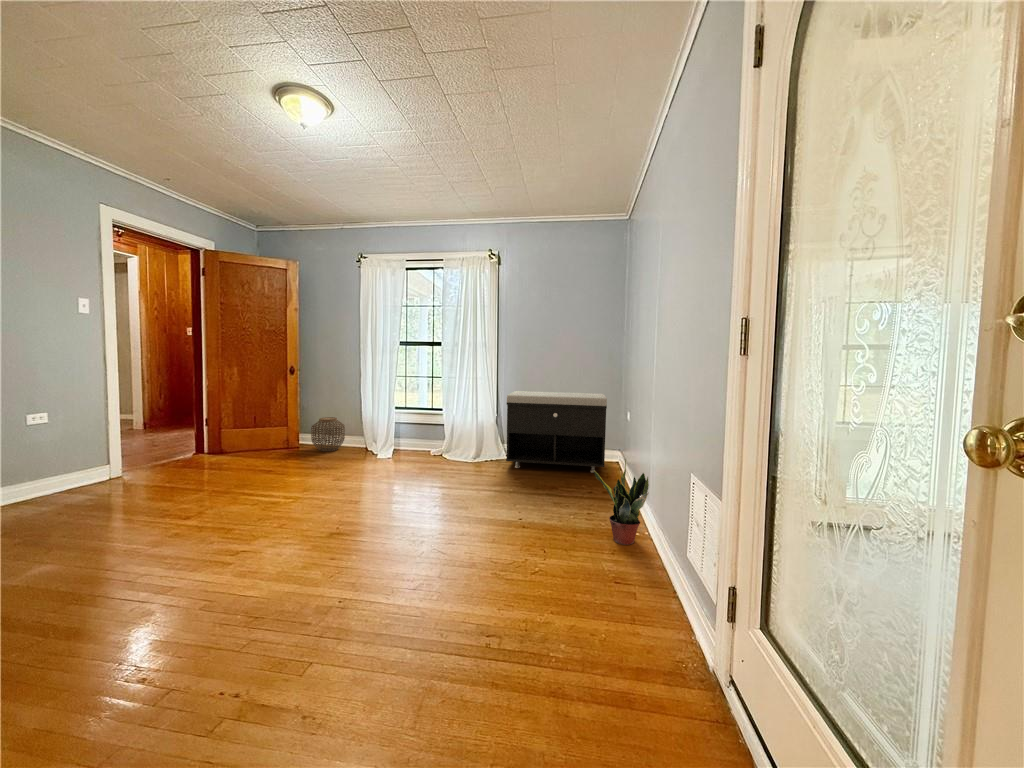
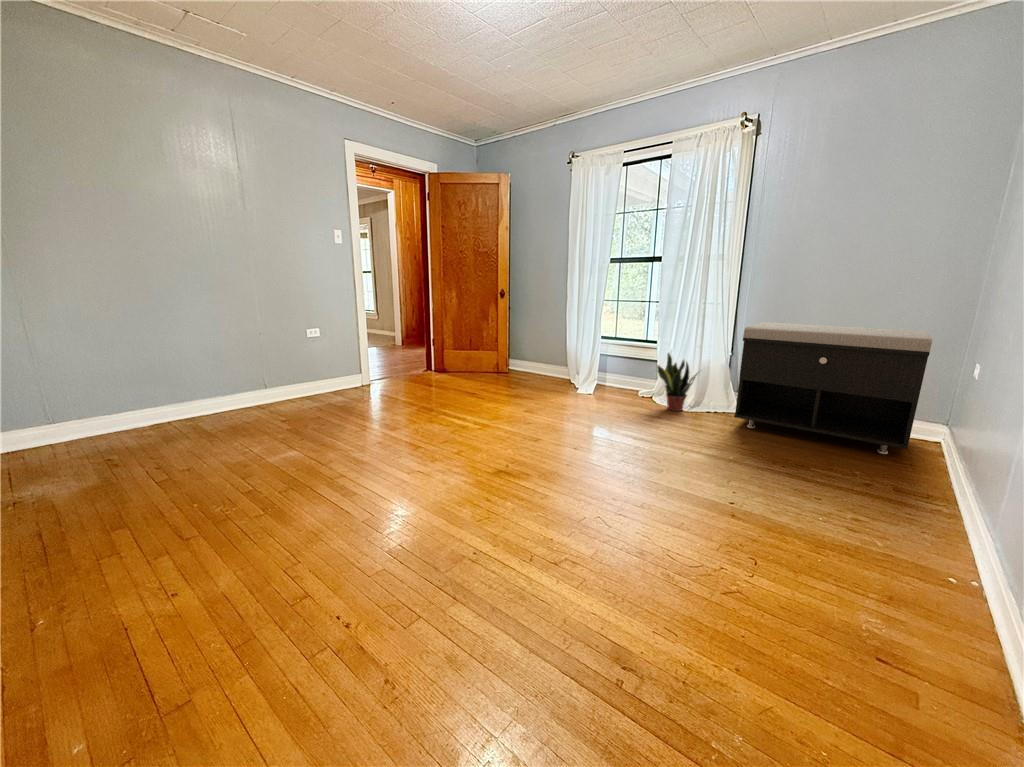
woven basket: present [311,417,345,451] -> none [517,344,549,380]
potted plant: present [594,460,649,545] -> present [657,353,698,411]

